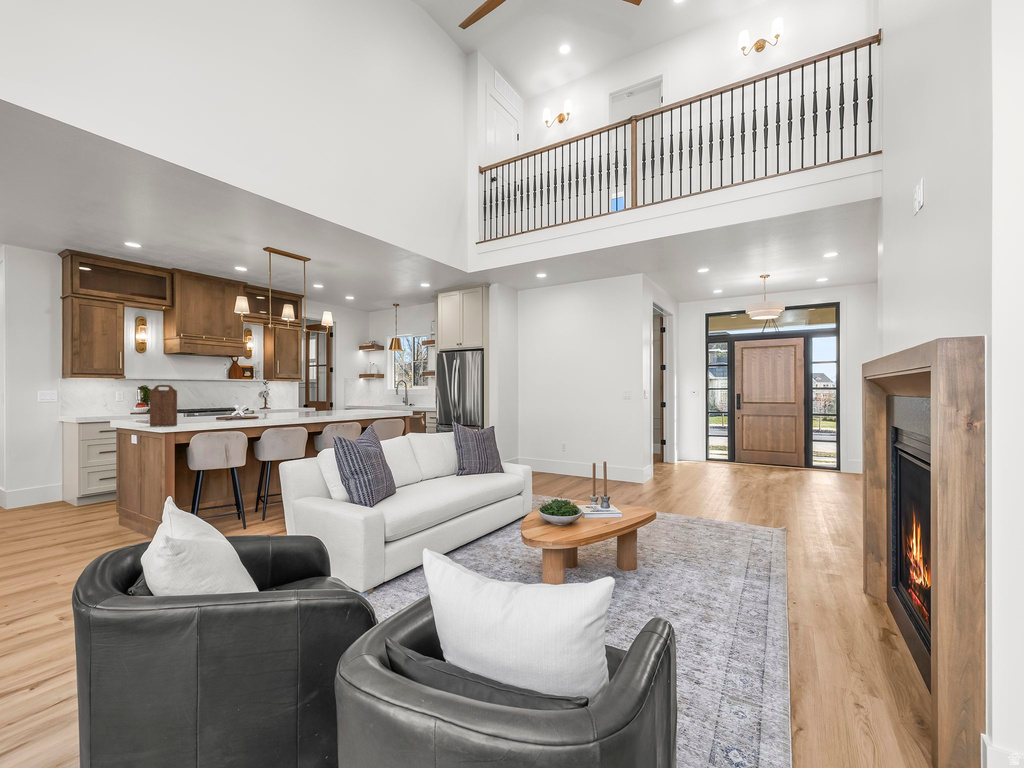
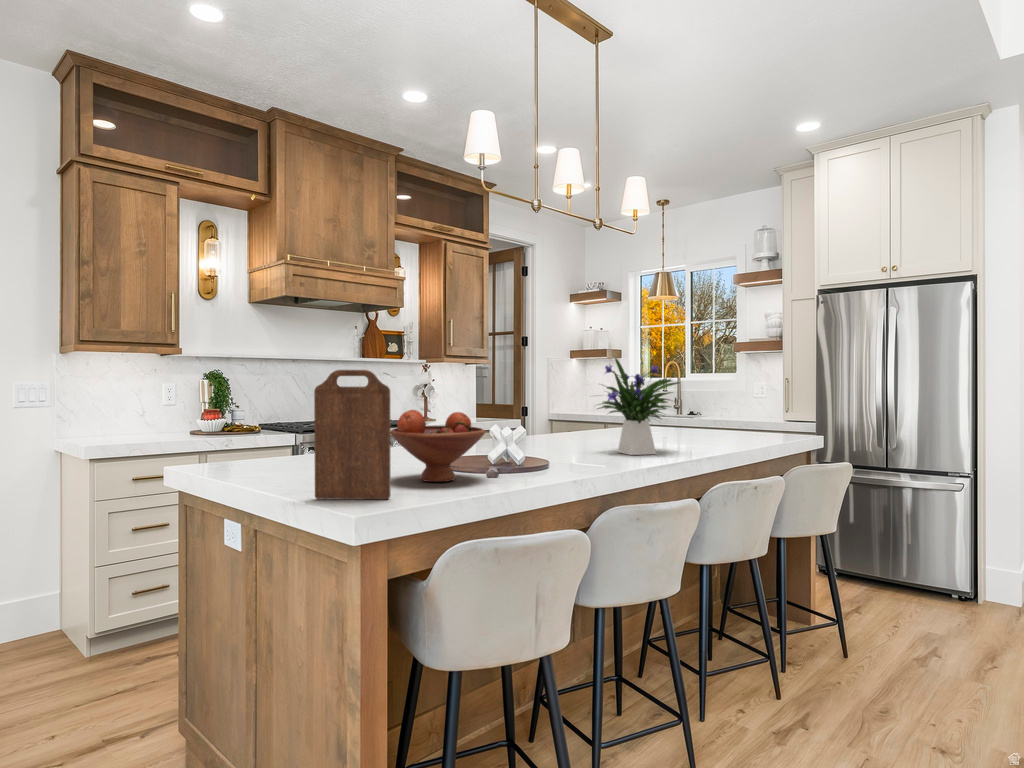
flower arrangement: none [293,380,330,417] -> present [597,358,679,455]
fruit bowl: none [187,399,226,423] -> present [390,410,485,482]

